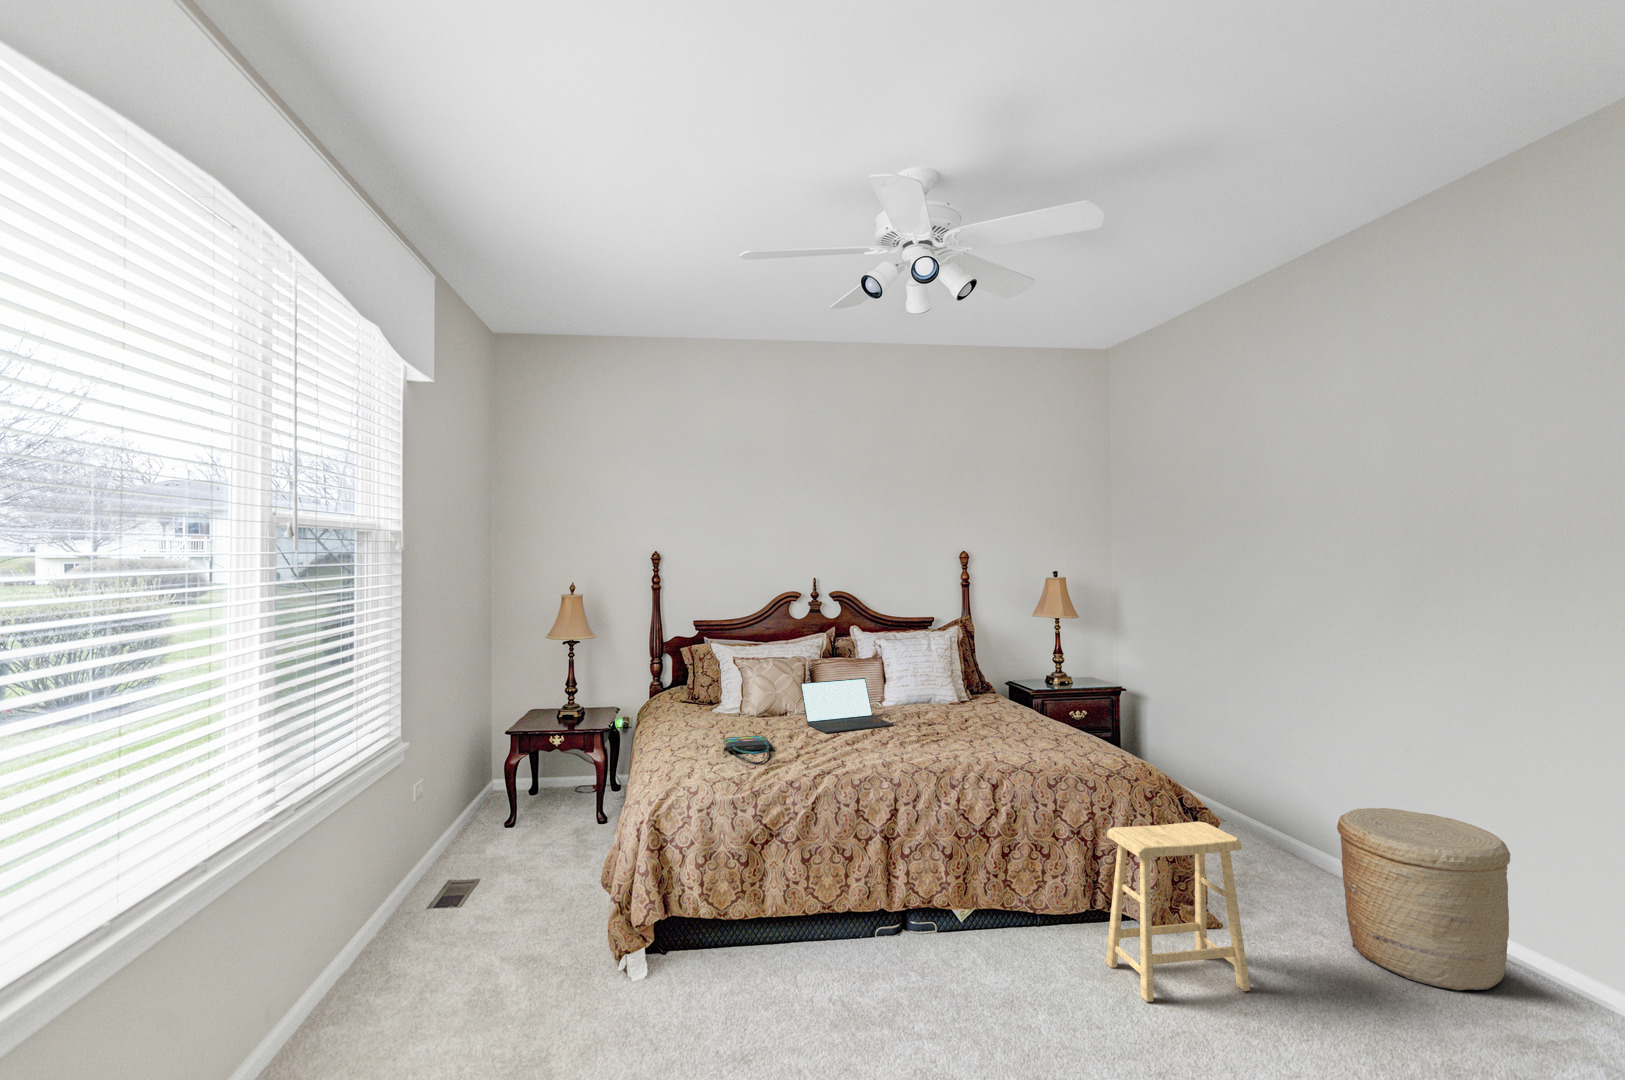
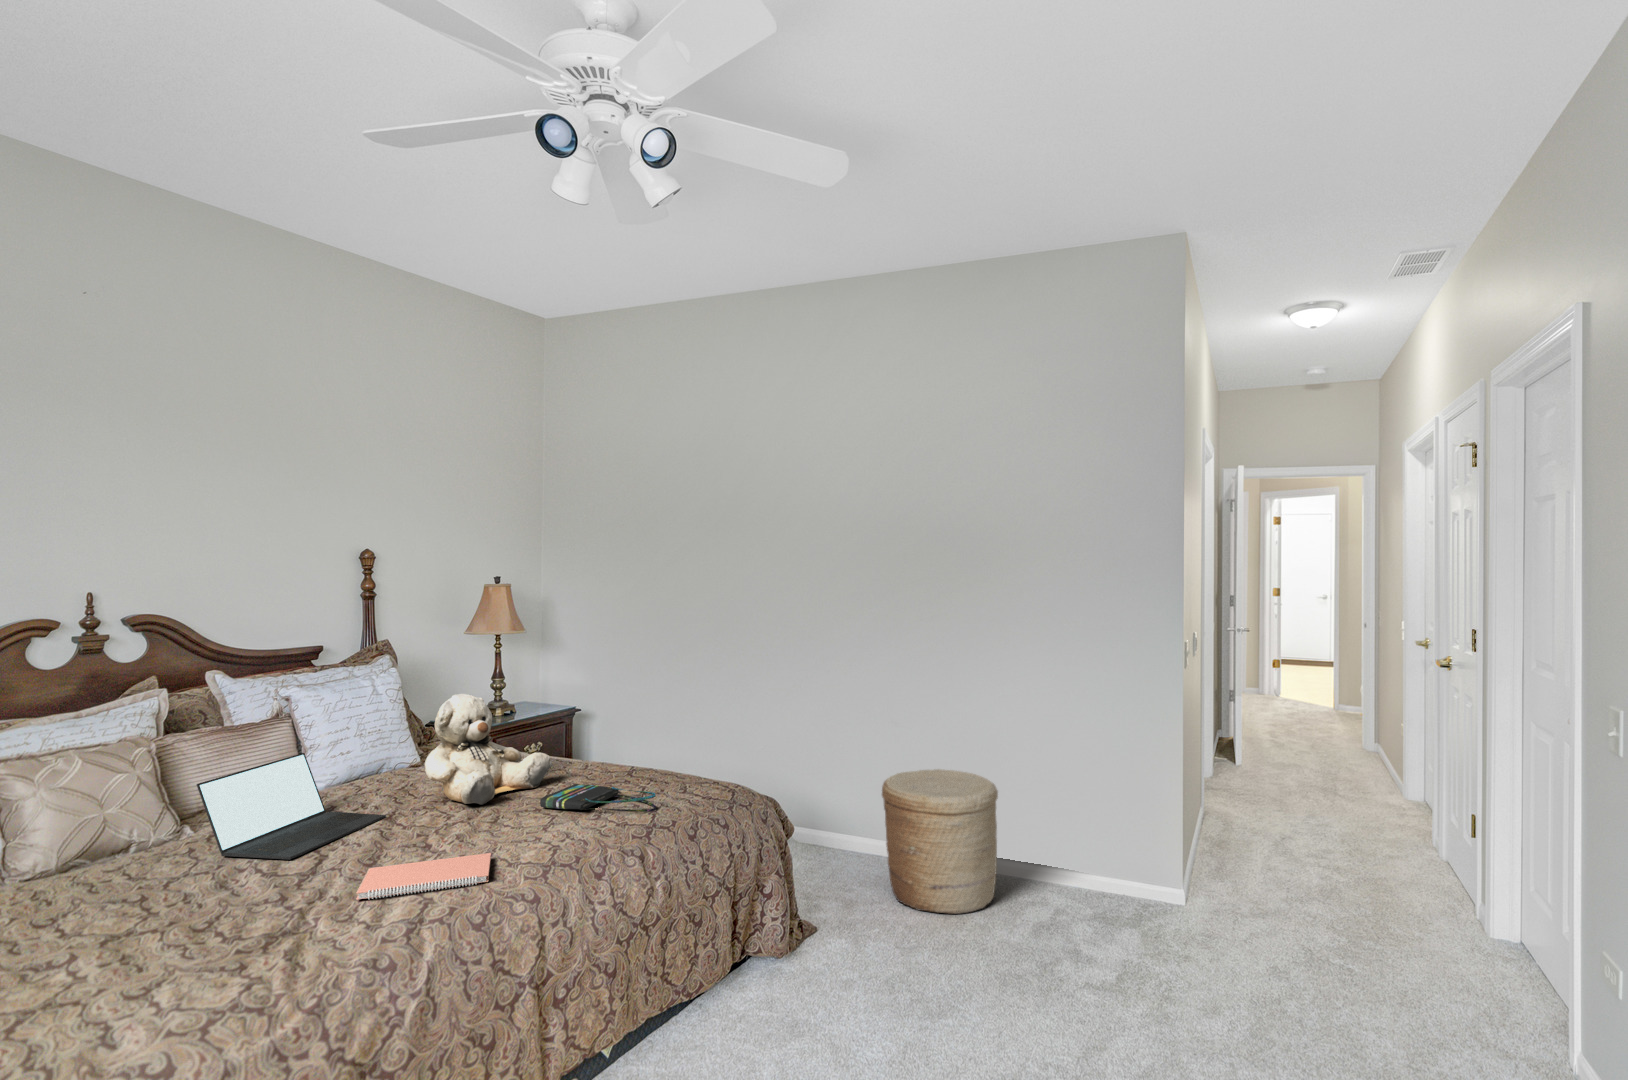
teddy bear: none [922,655,1007,732] -> present [425,694,552,805]
tote bag: present [723,736,774,764] -> present [540,784,656,812]
notebook: none [818,744,899,766] -> present [356,853,491,900]
footstool: present [1106,822,1250,1002] -> none [782,827,901,1043]

